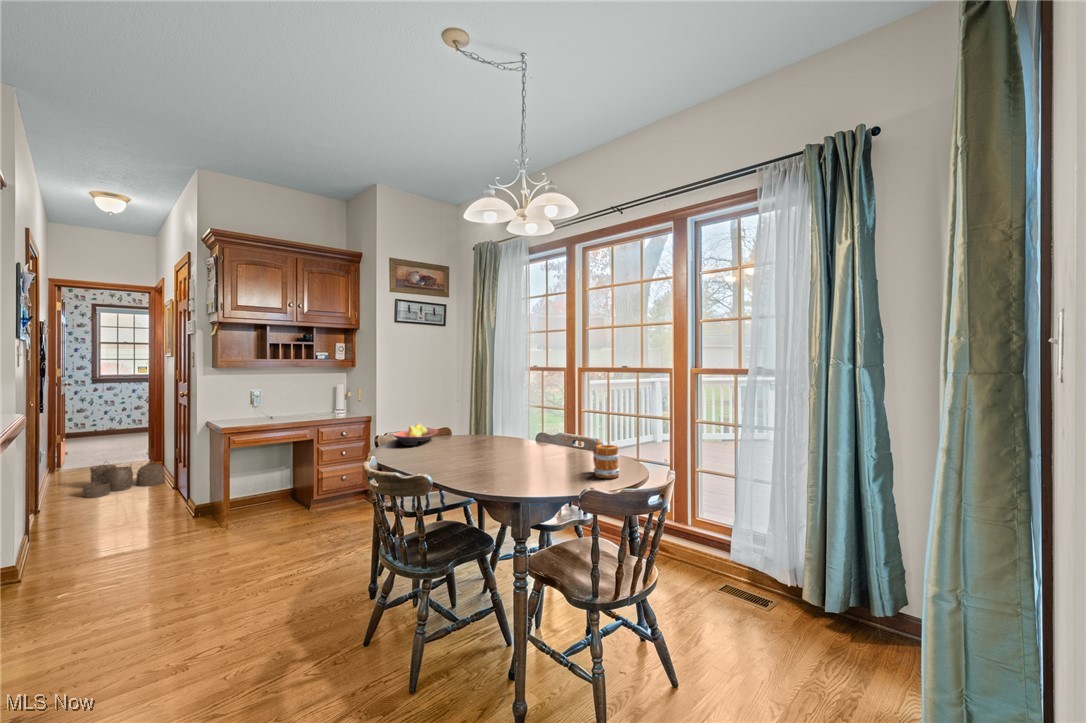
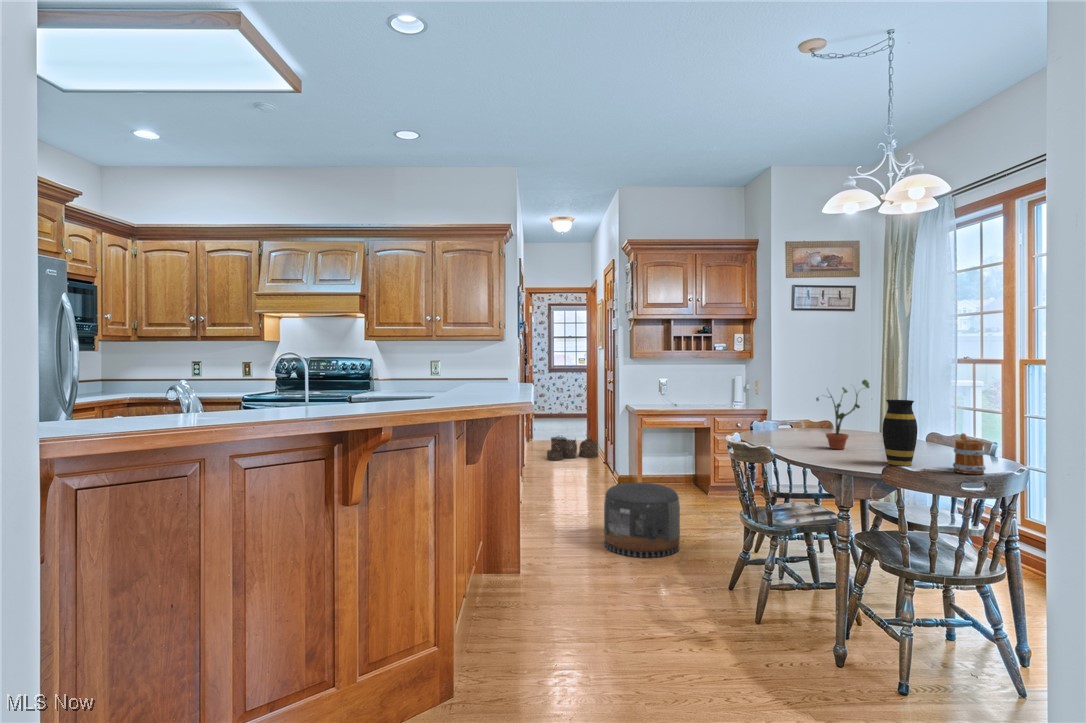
potted plant: none [457,389,501,462] -> present [816,380,870,449]
vase: none [532,409,562,476] -> present [882,400,917,466]
fruit bowl: present [393,424,438,446] -> none [767,413,816,433]
pouf: none [176,522,288,631] -> present [604,482,680,558]

